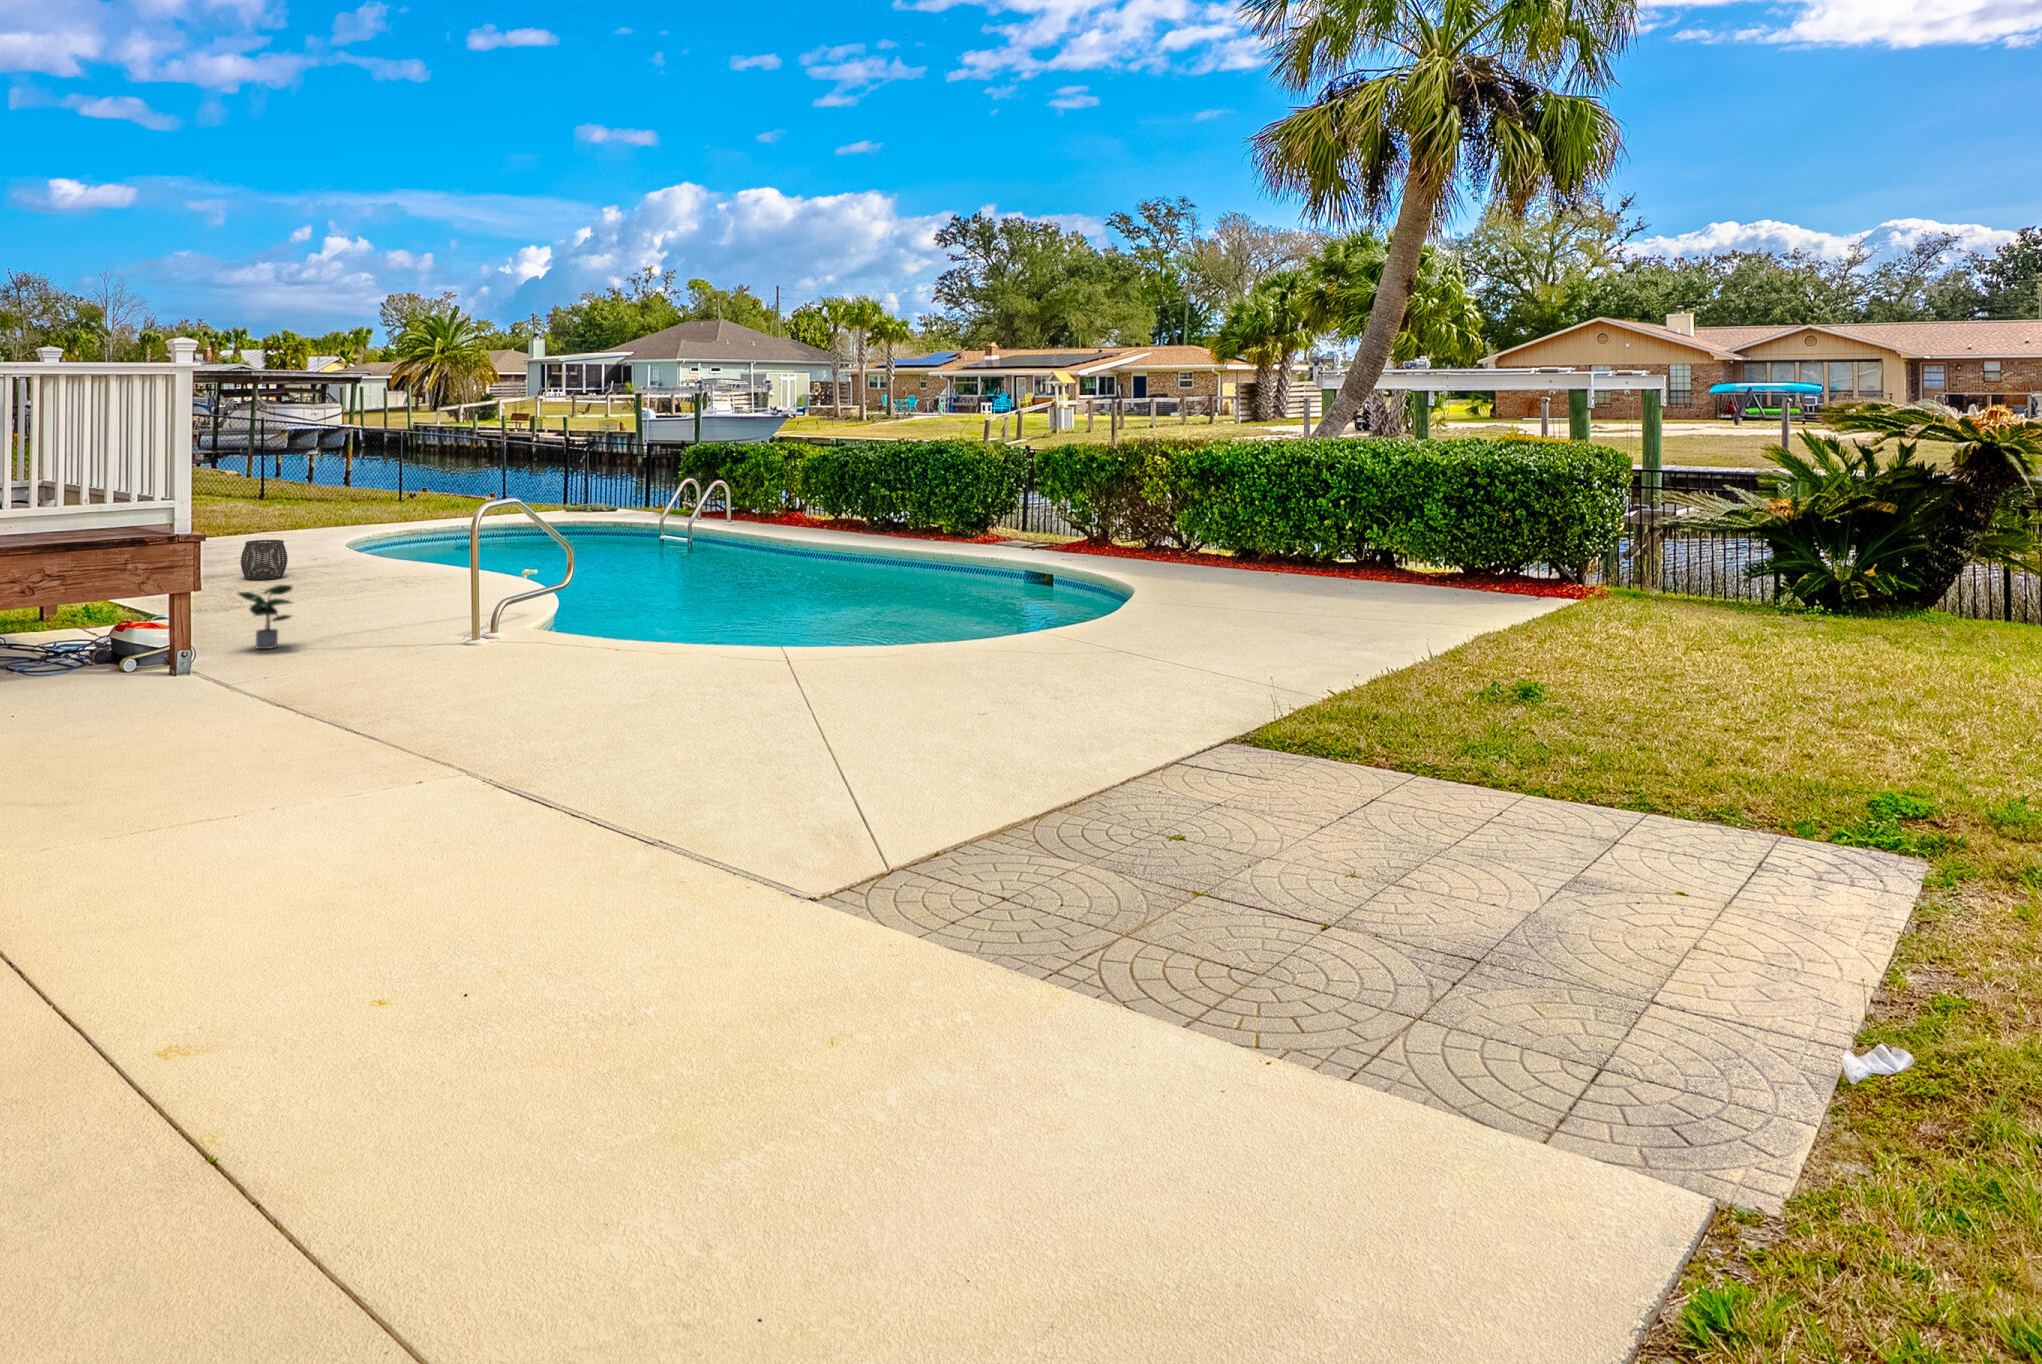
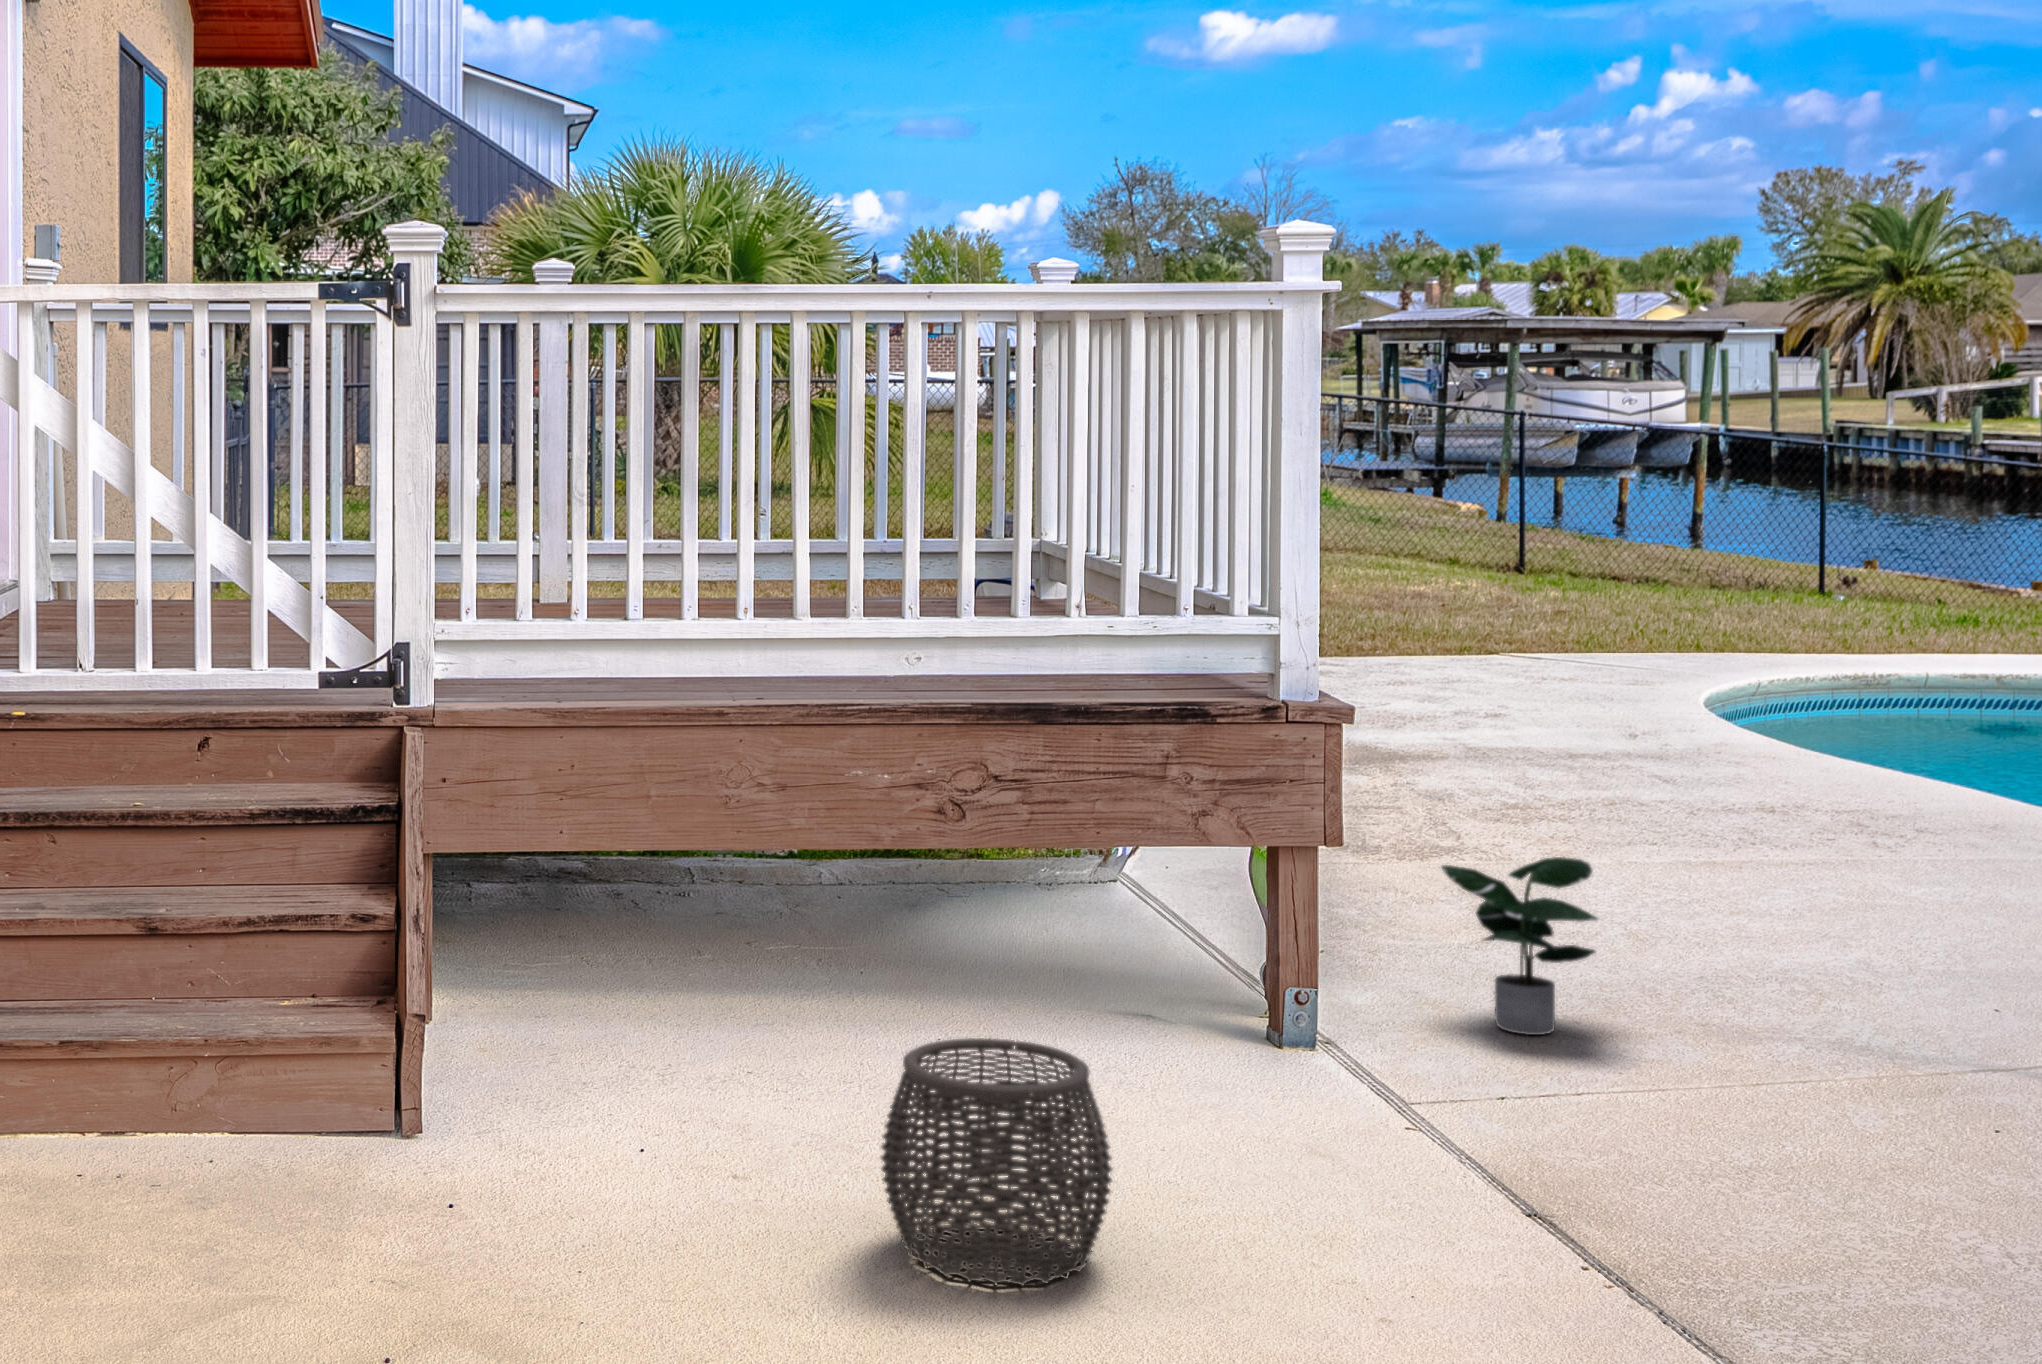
woven basket: present [241,540,288,580] -> present [881,1038,1112,1286]

